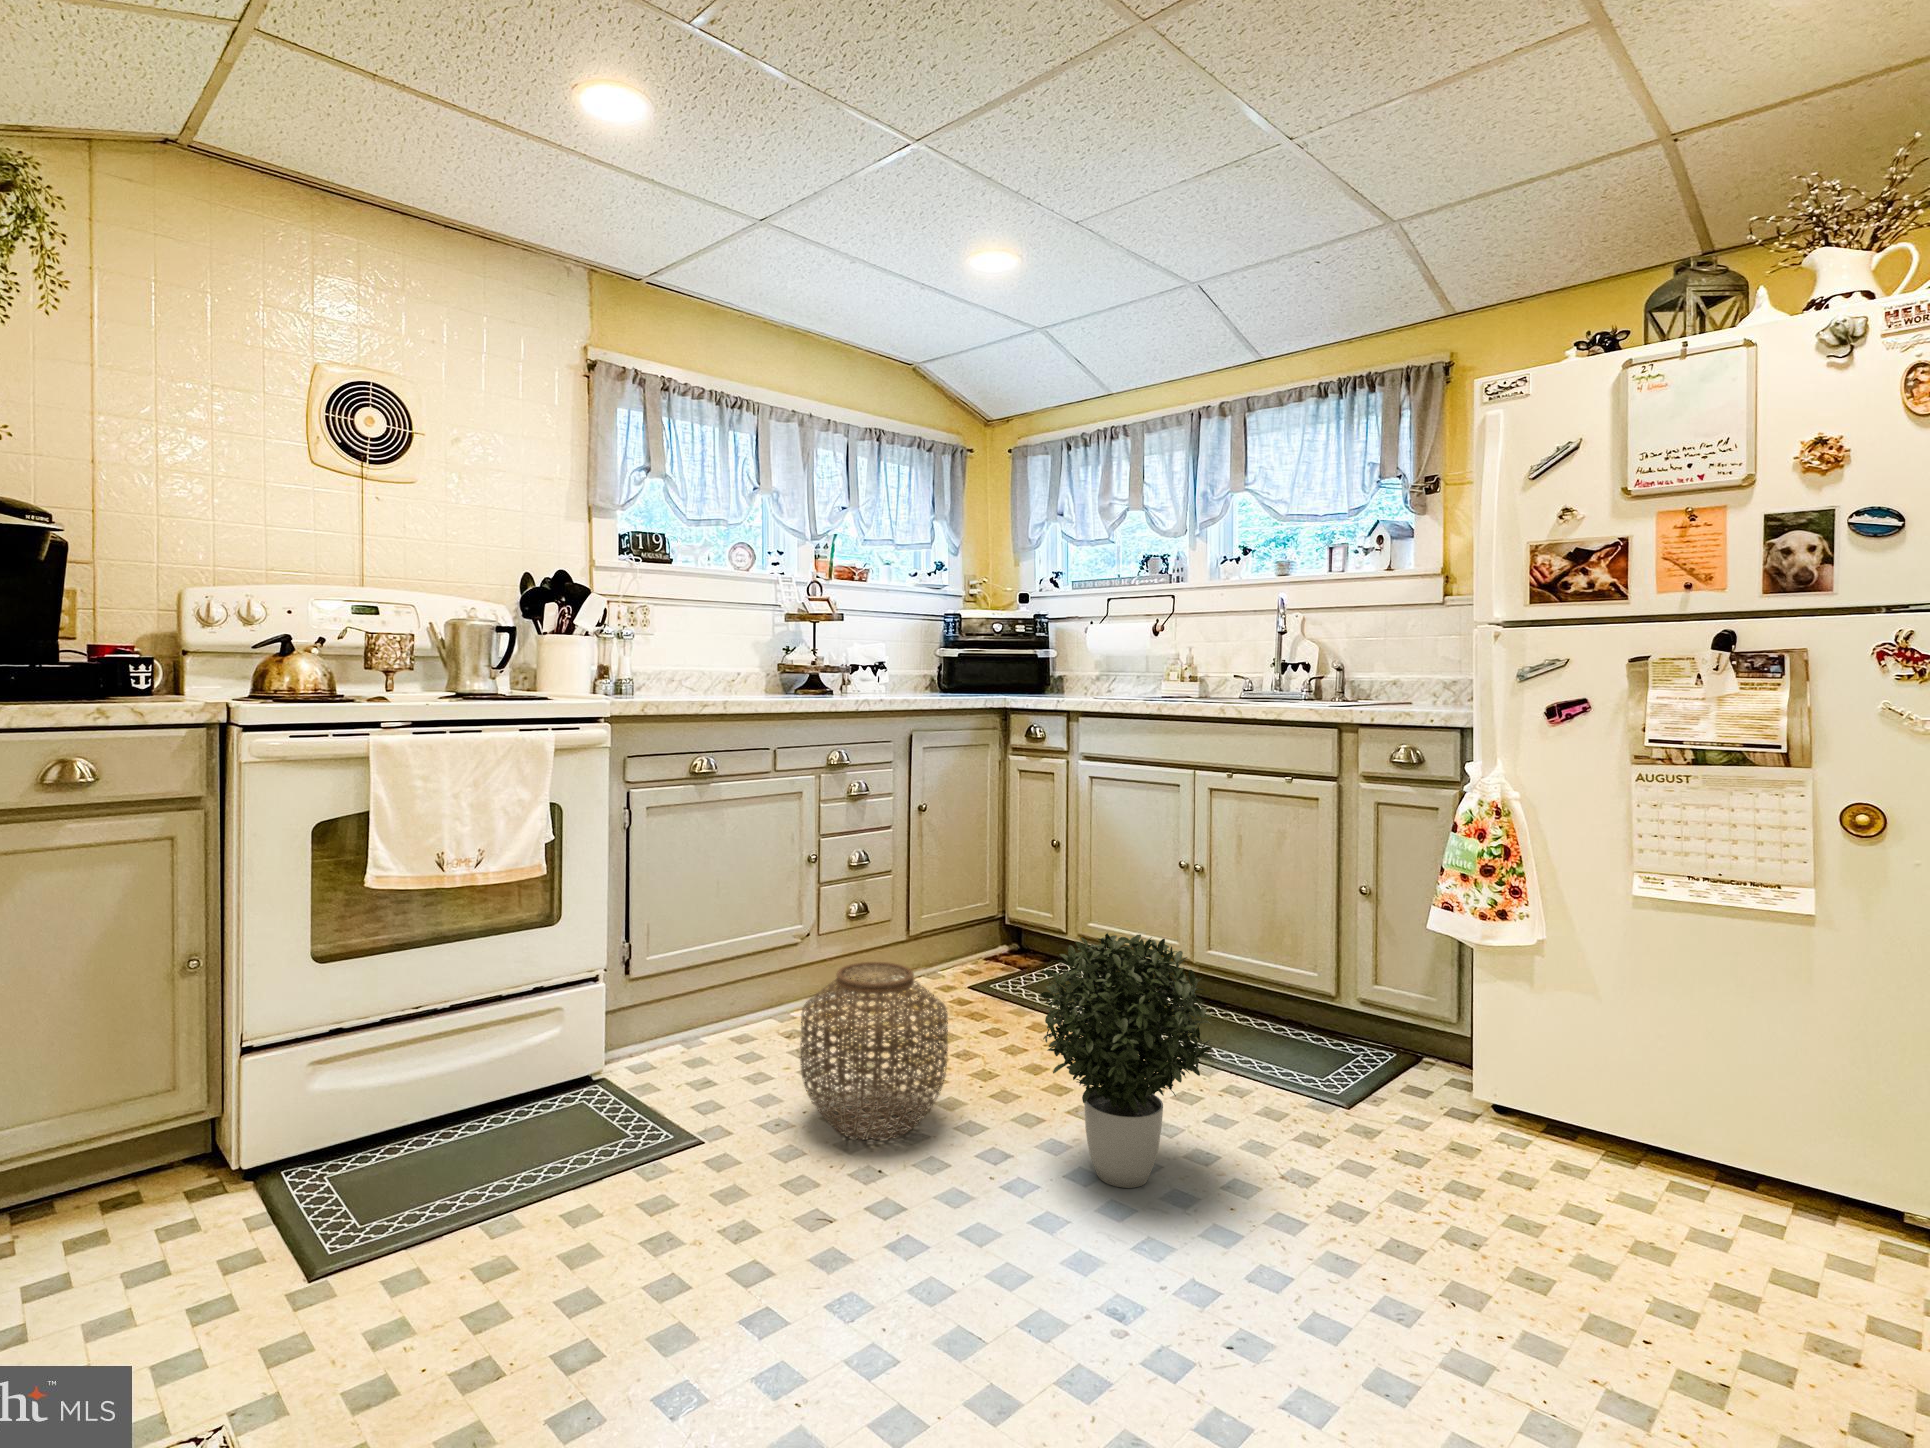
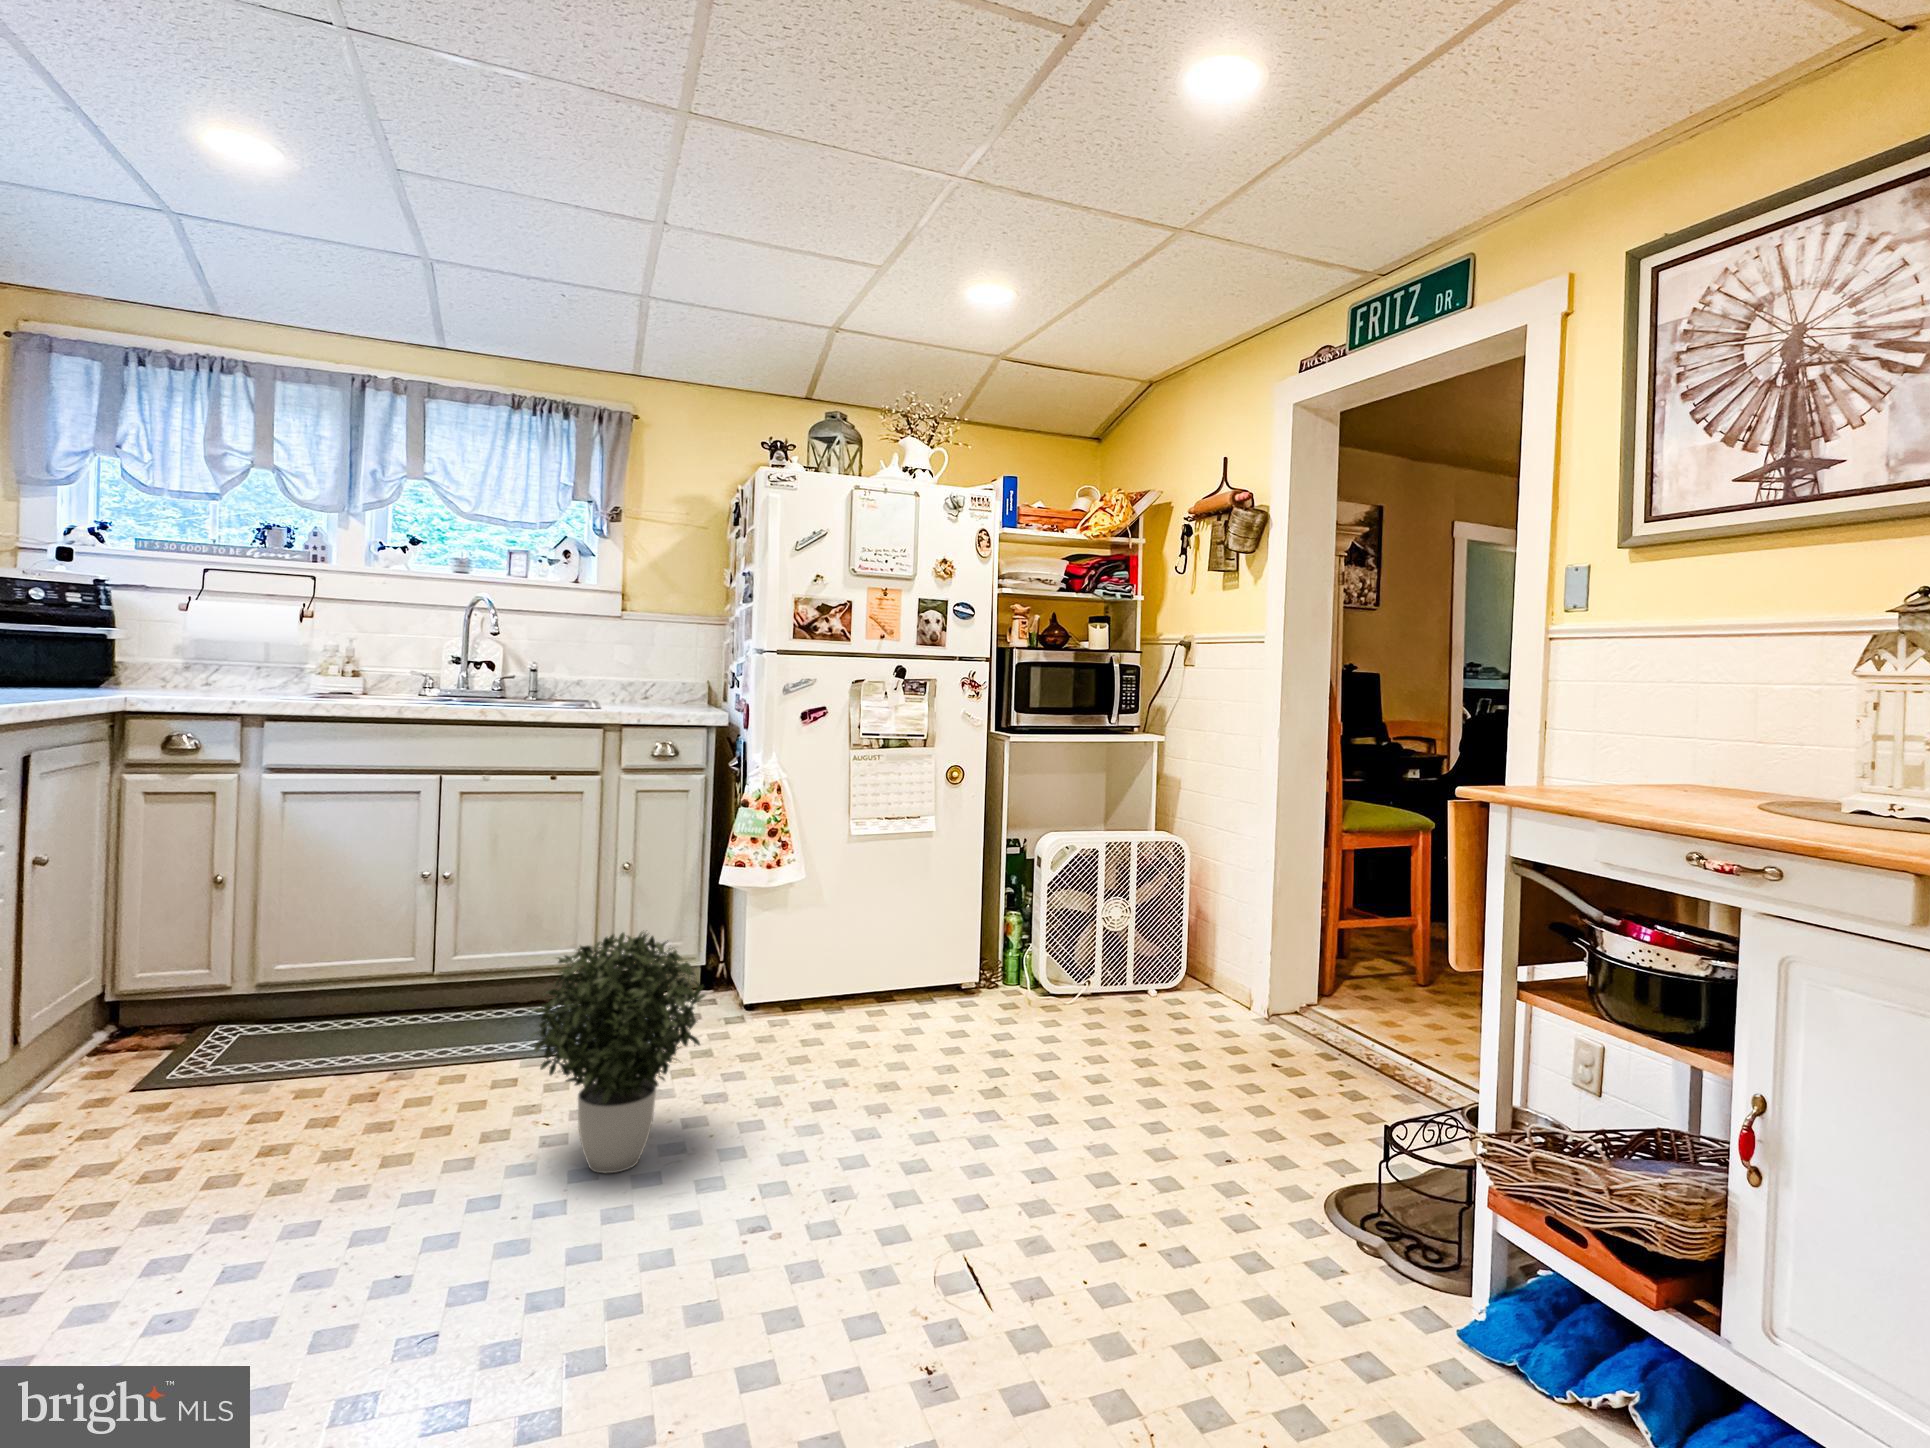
woven basket: present [800,962,948,1140] -> none [178,1048,415,1291]

